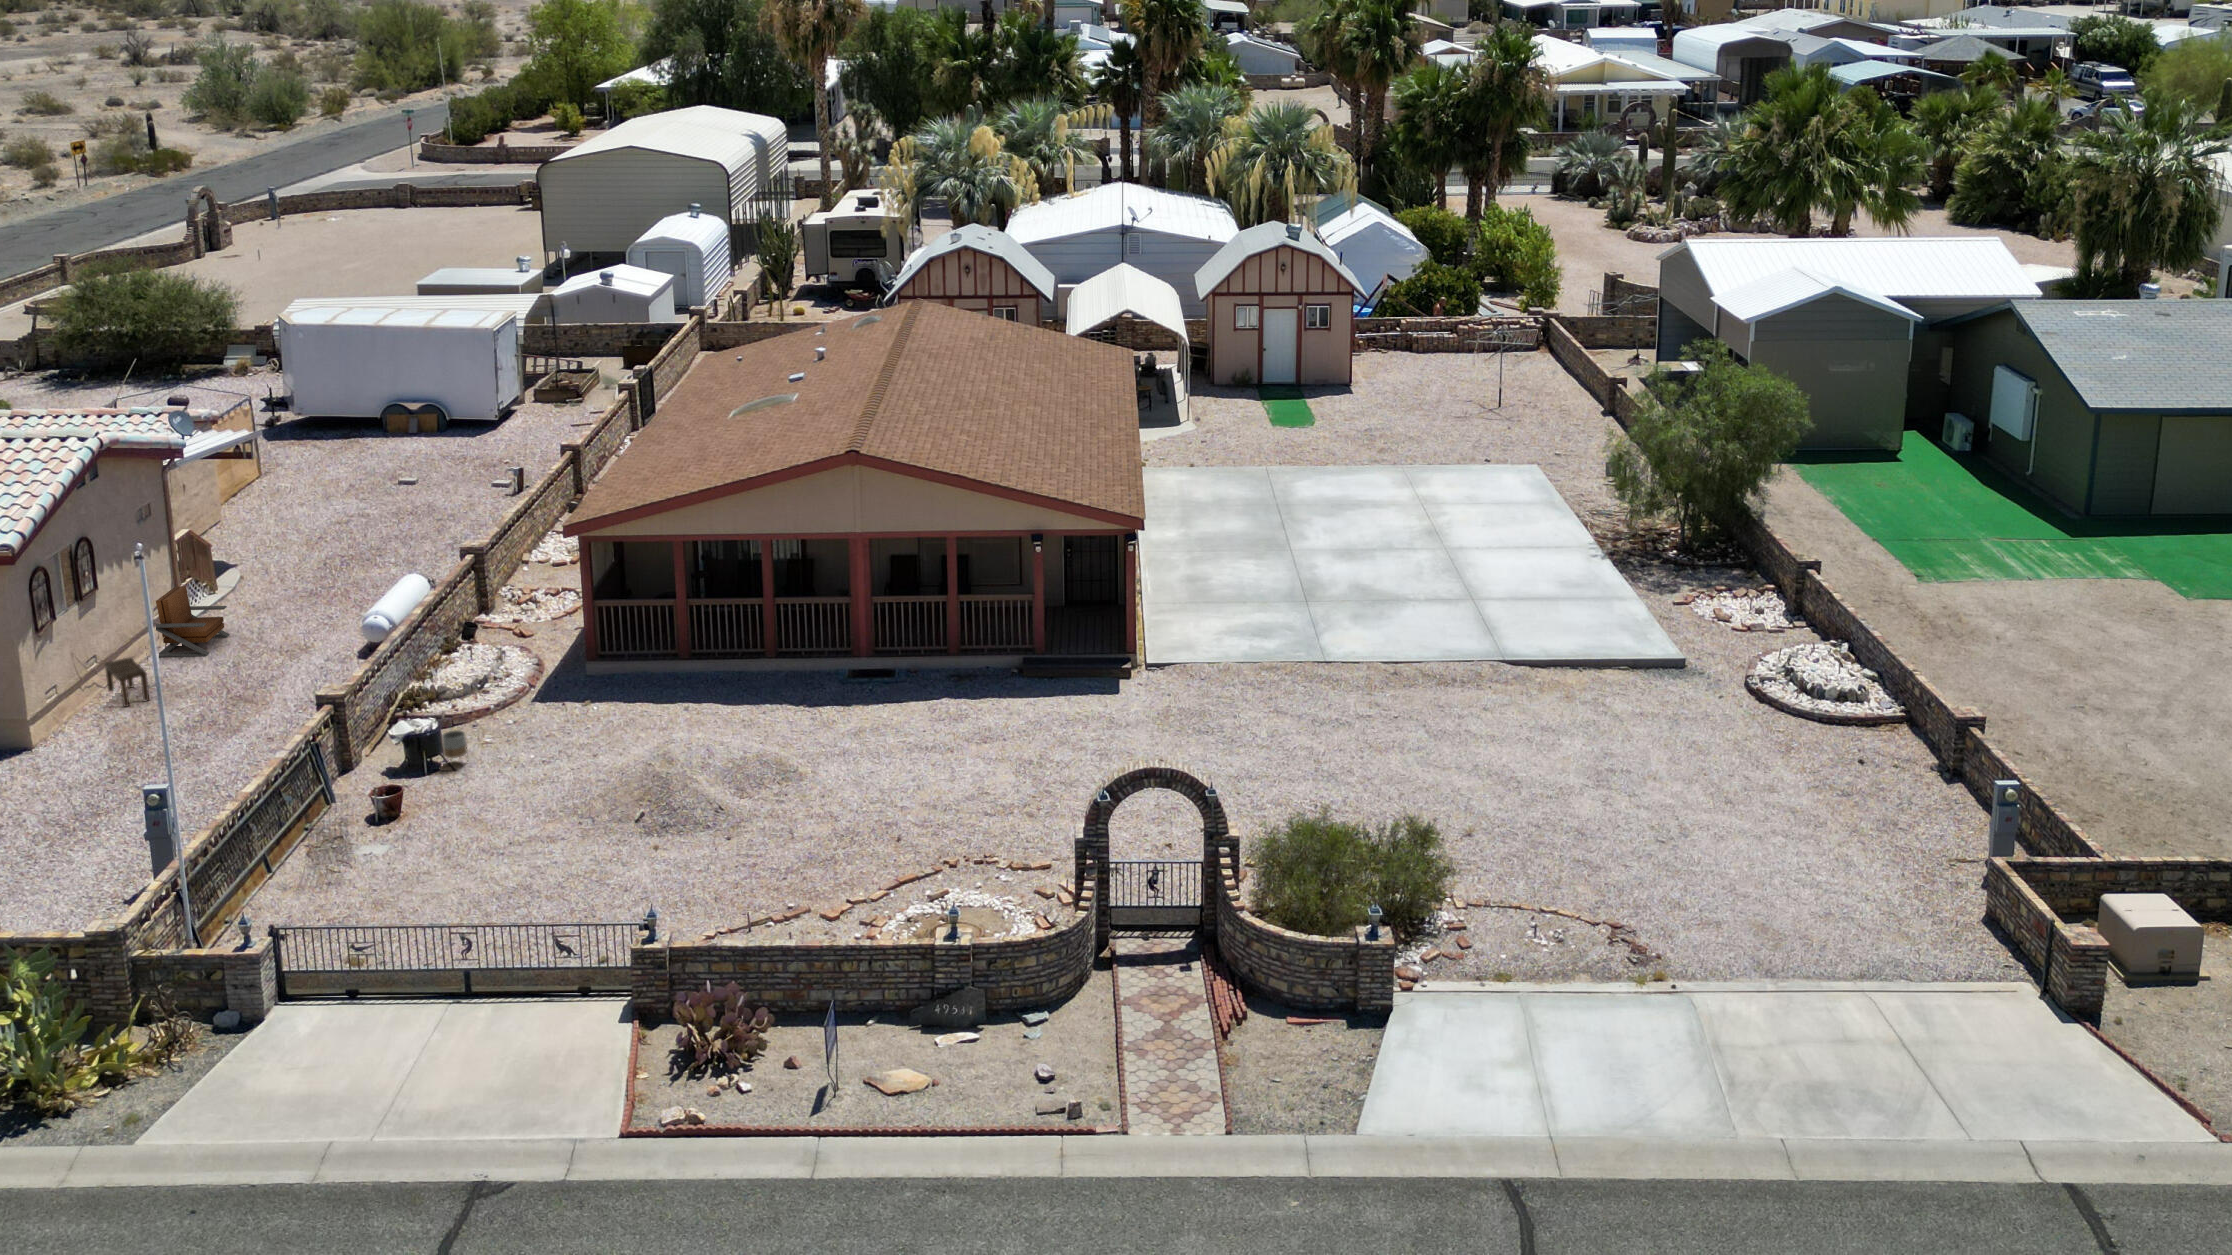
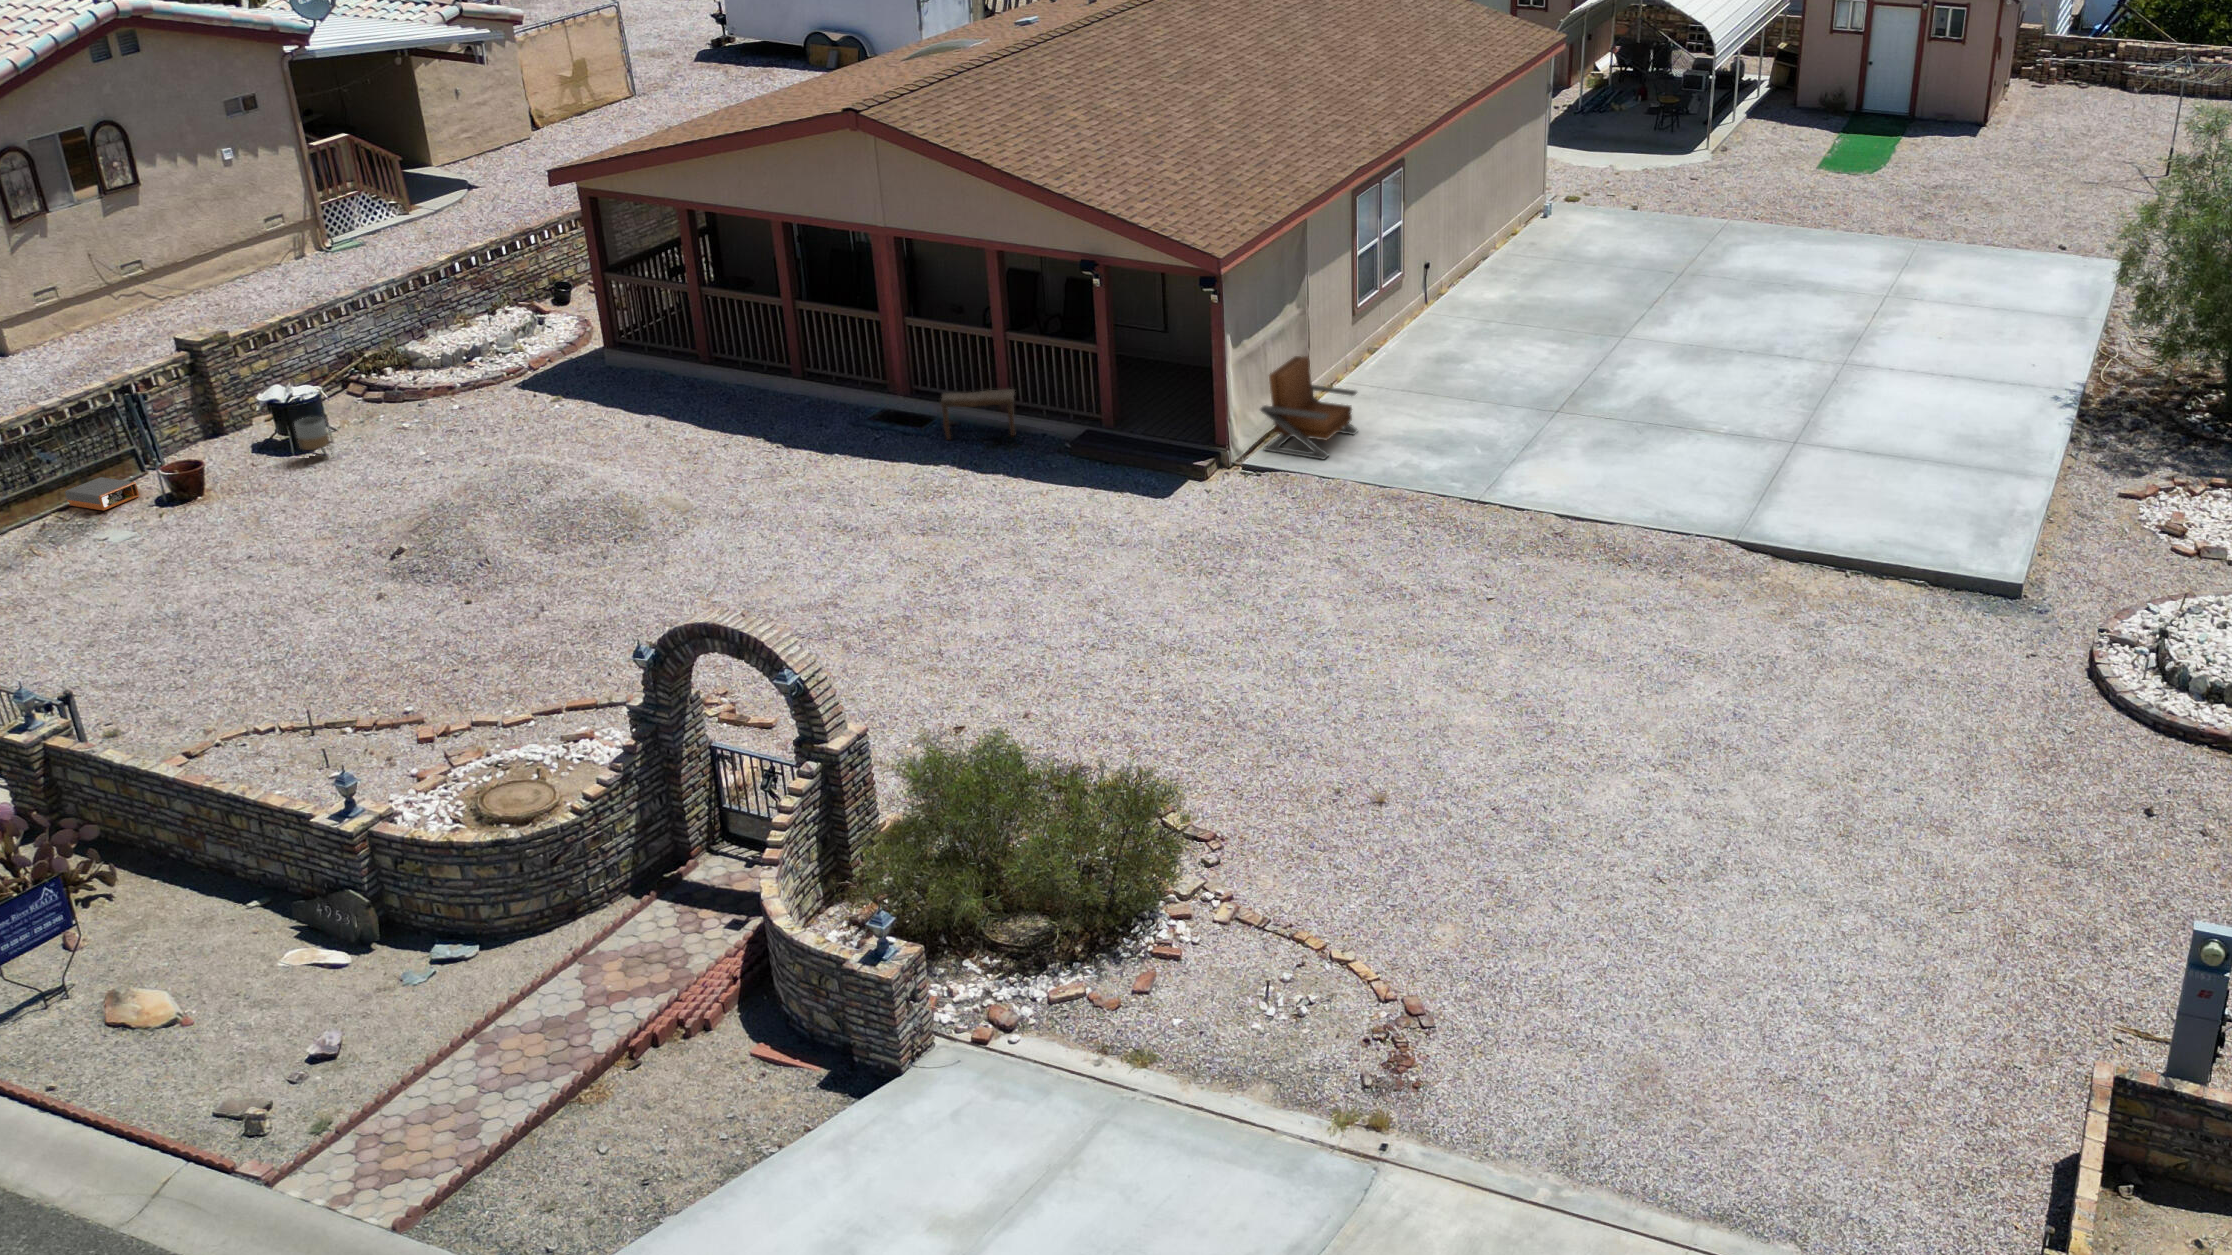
lounge chair: present [156,586,230,657] -> present [1260,356,1357,459]
bench: present [104,657,149,707] -> present [941,389,1016,439]
storage box: none [301,800,353,827] -> present [65,477,139,511]

